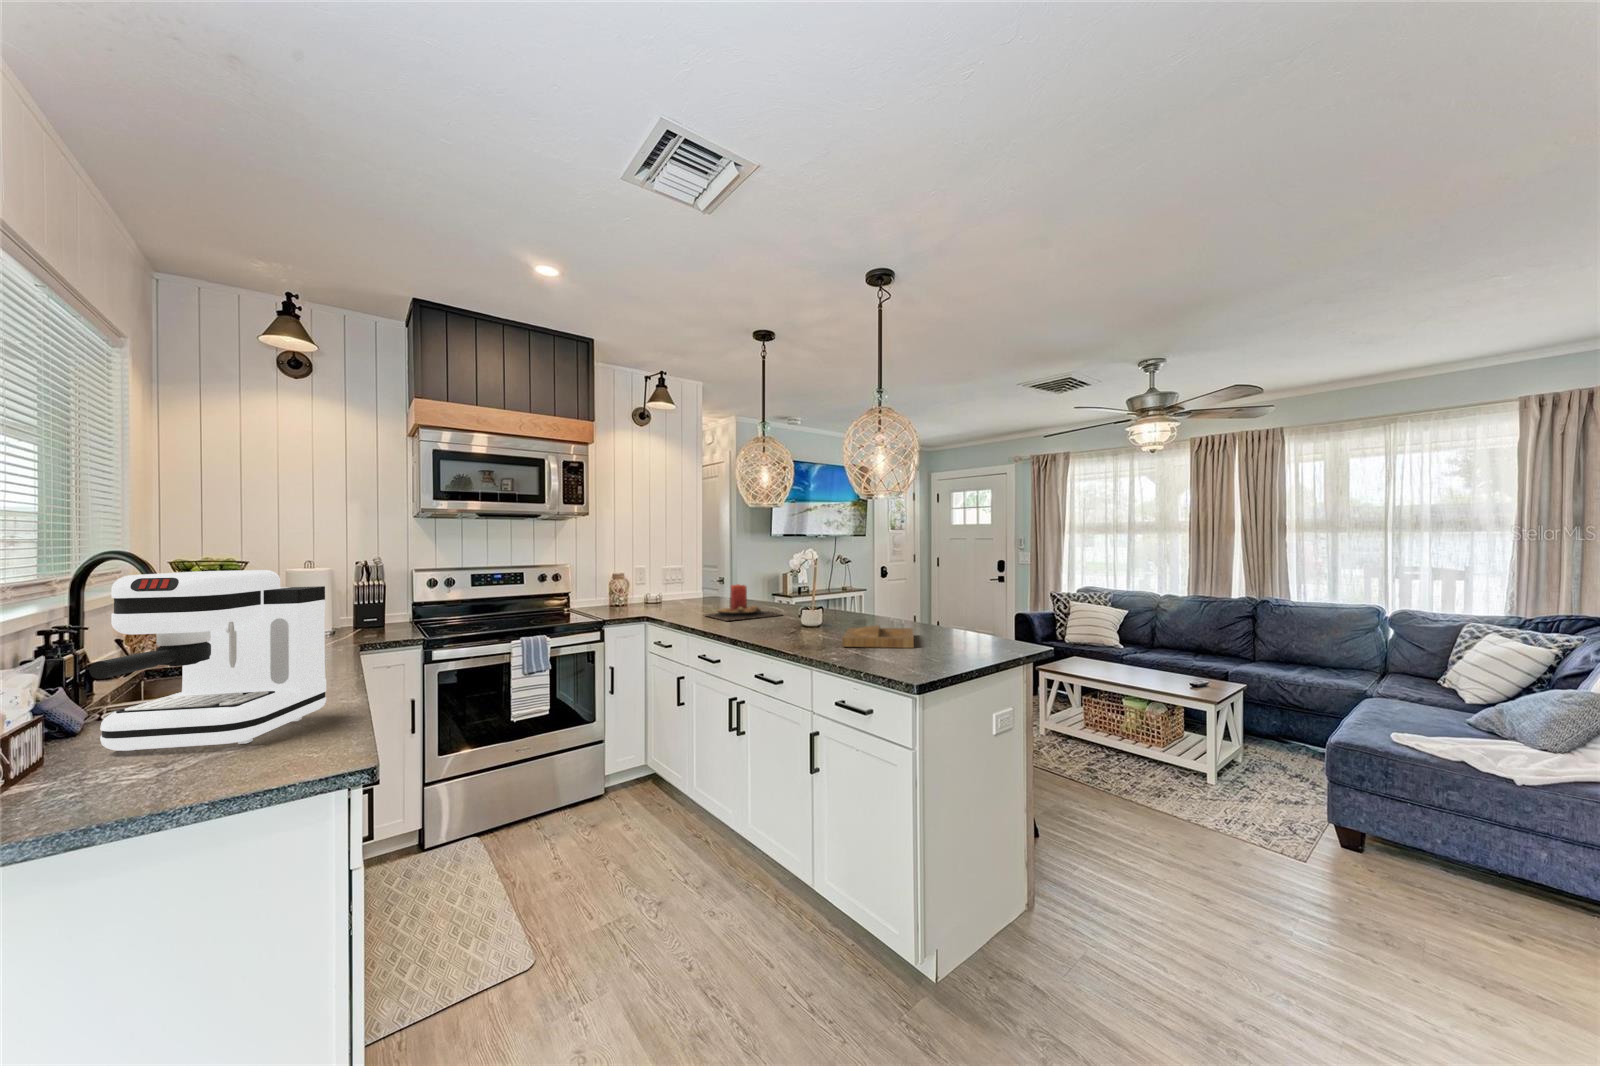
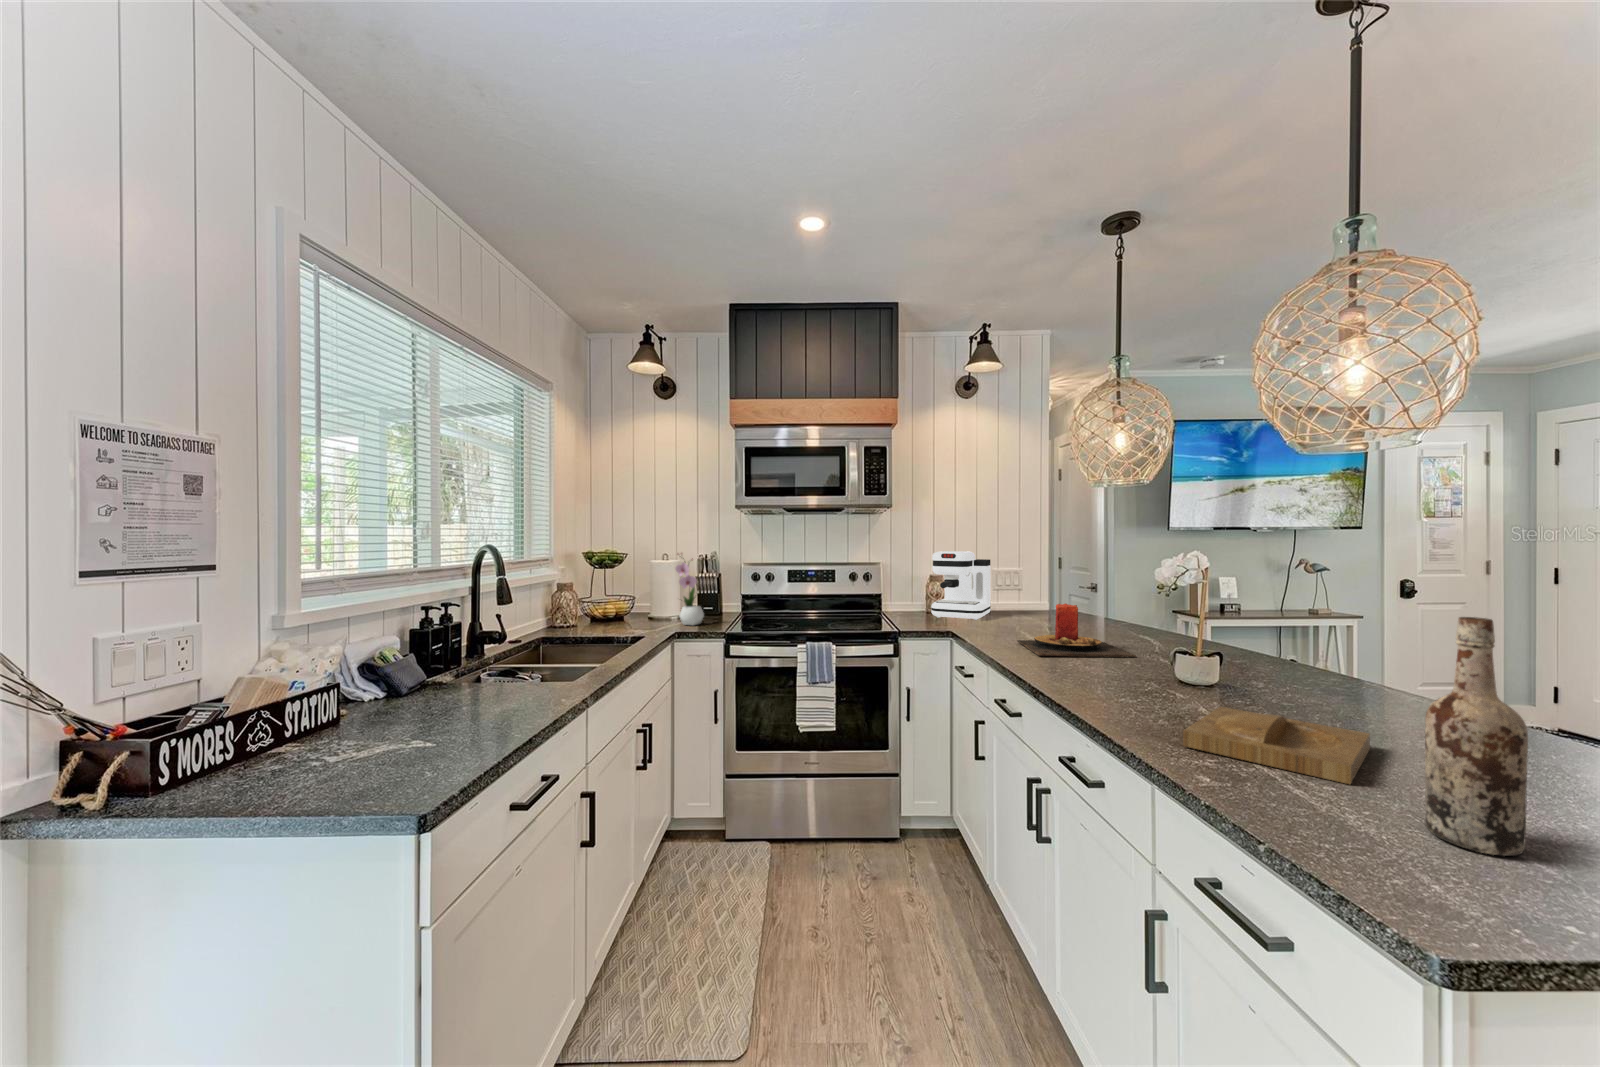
flower arrangement: none [353,559,391,637] -> present [675,563,704,625]
wine bottle: none [944,560,974,658] -> present [1425,617,1528,856]
coffee maker: present [89,570,326,751] -> present [931,551,991,620]

